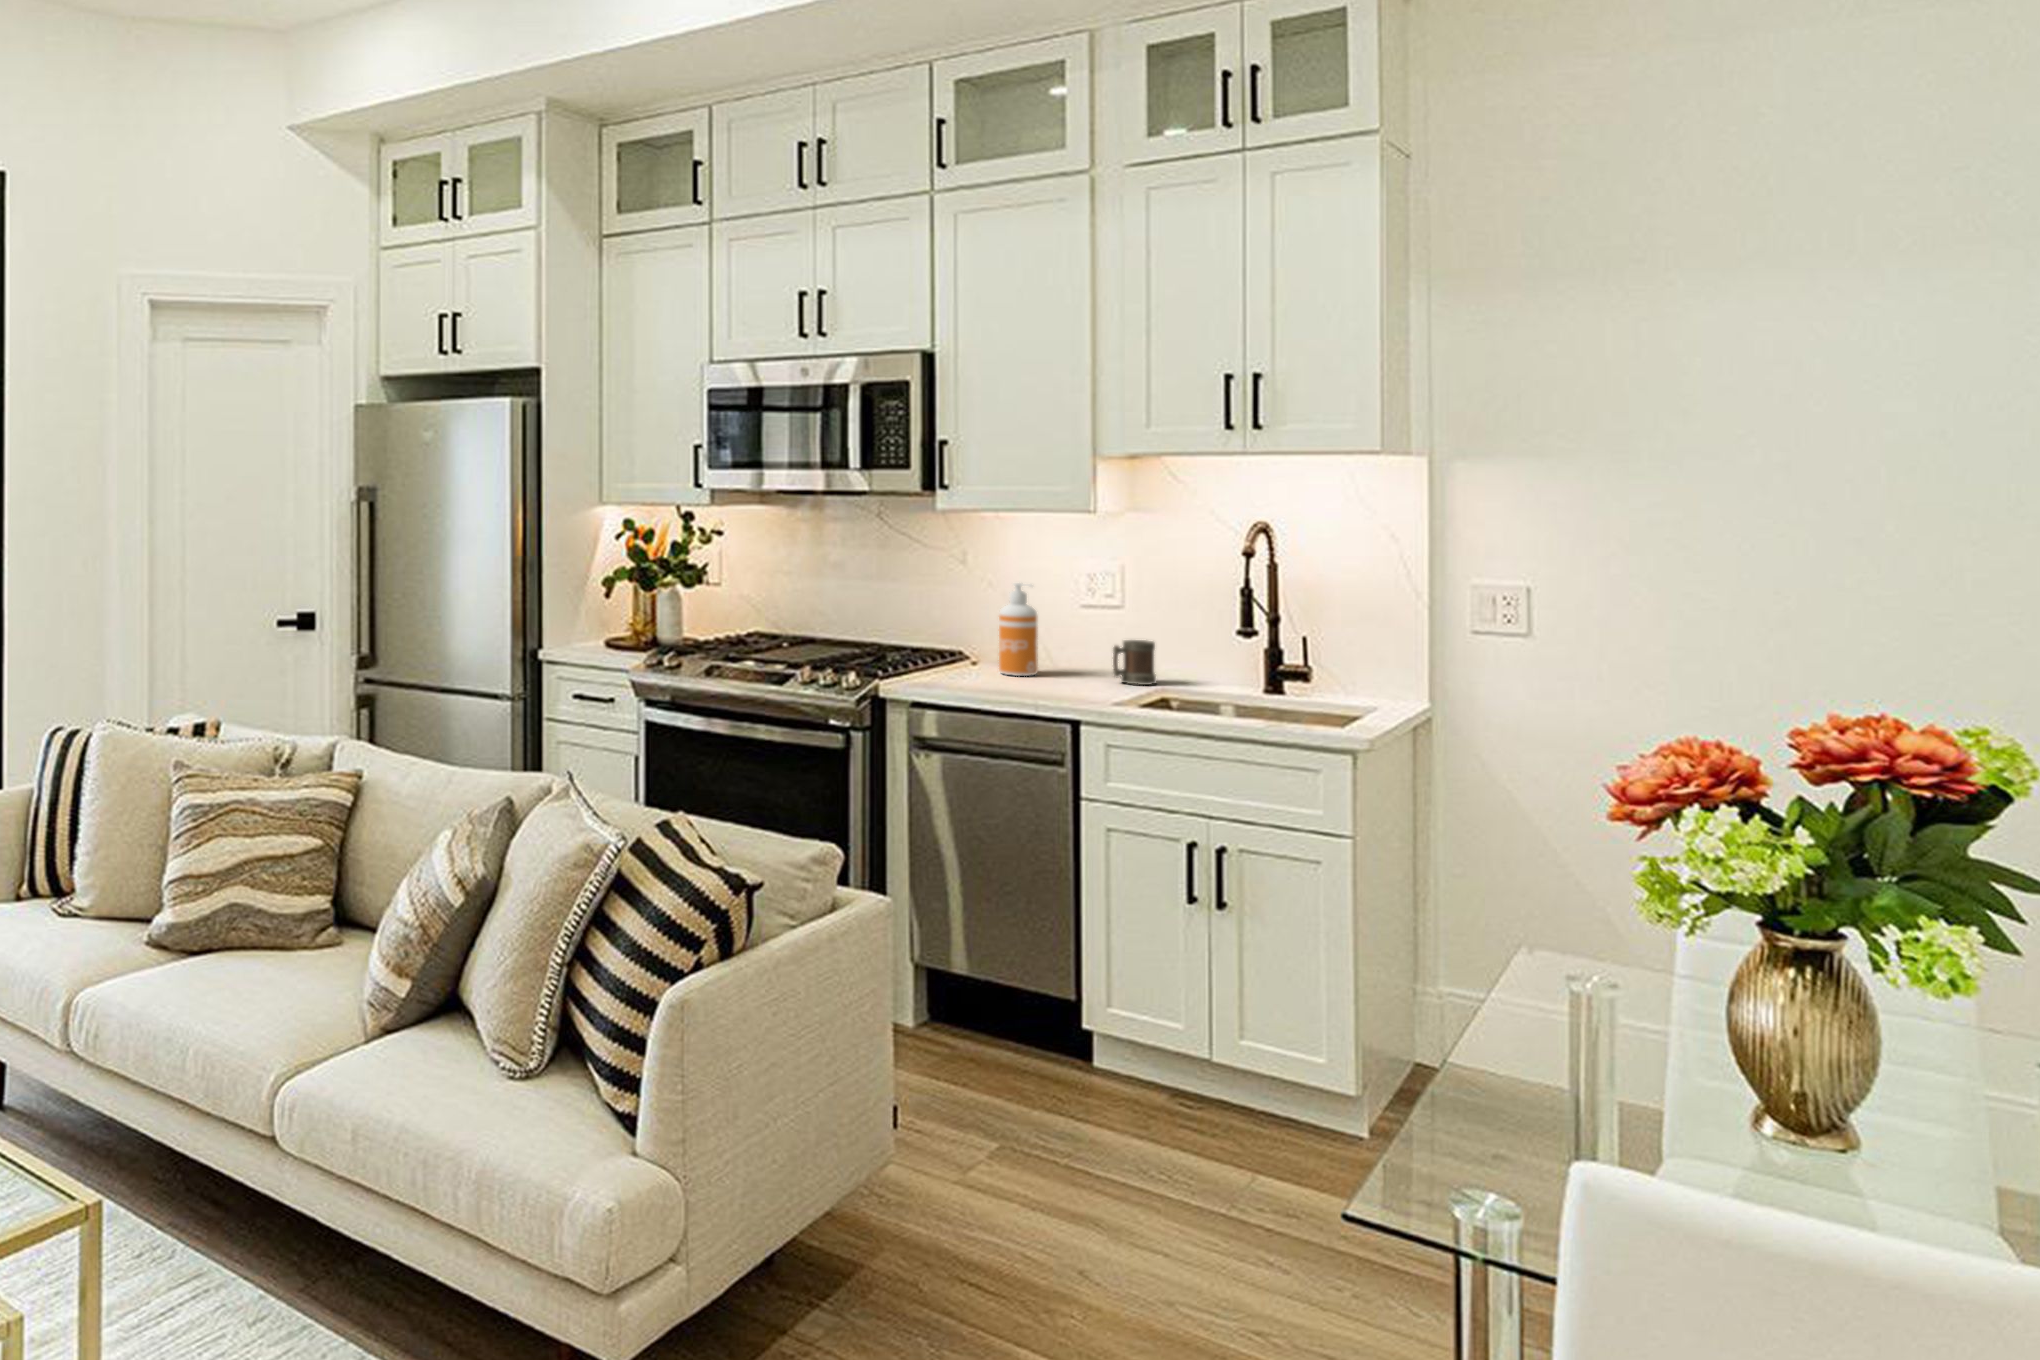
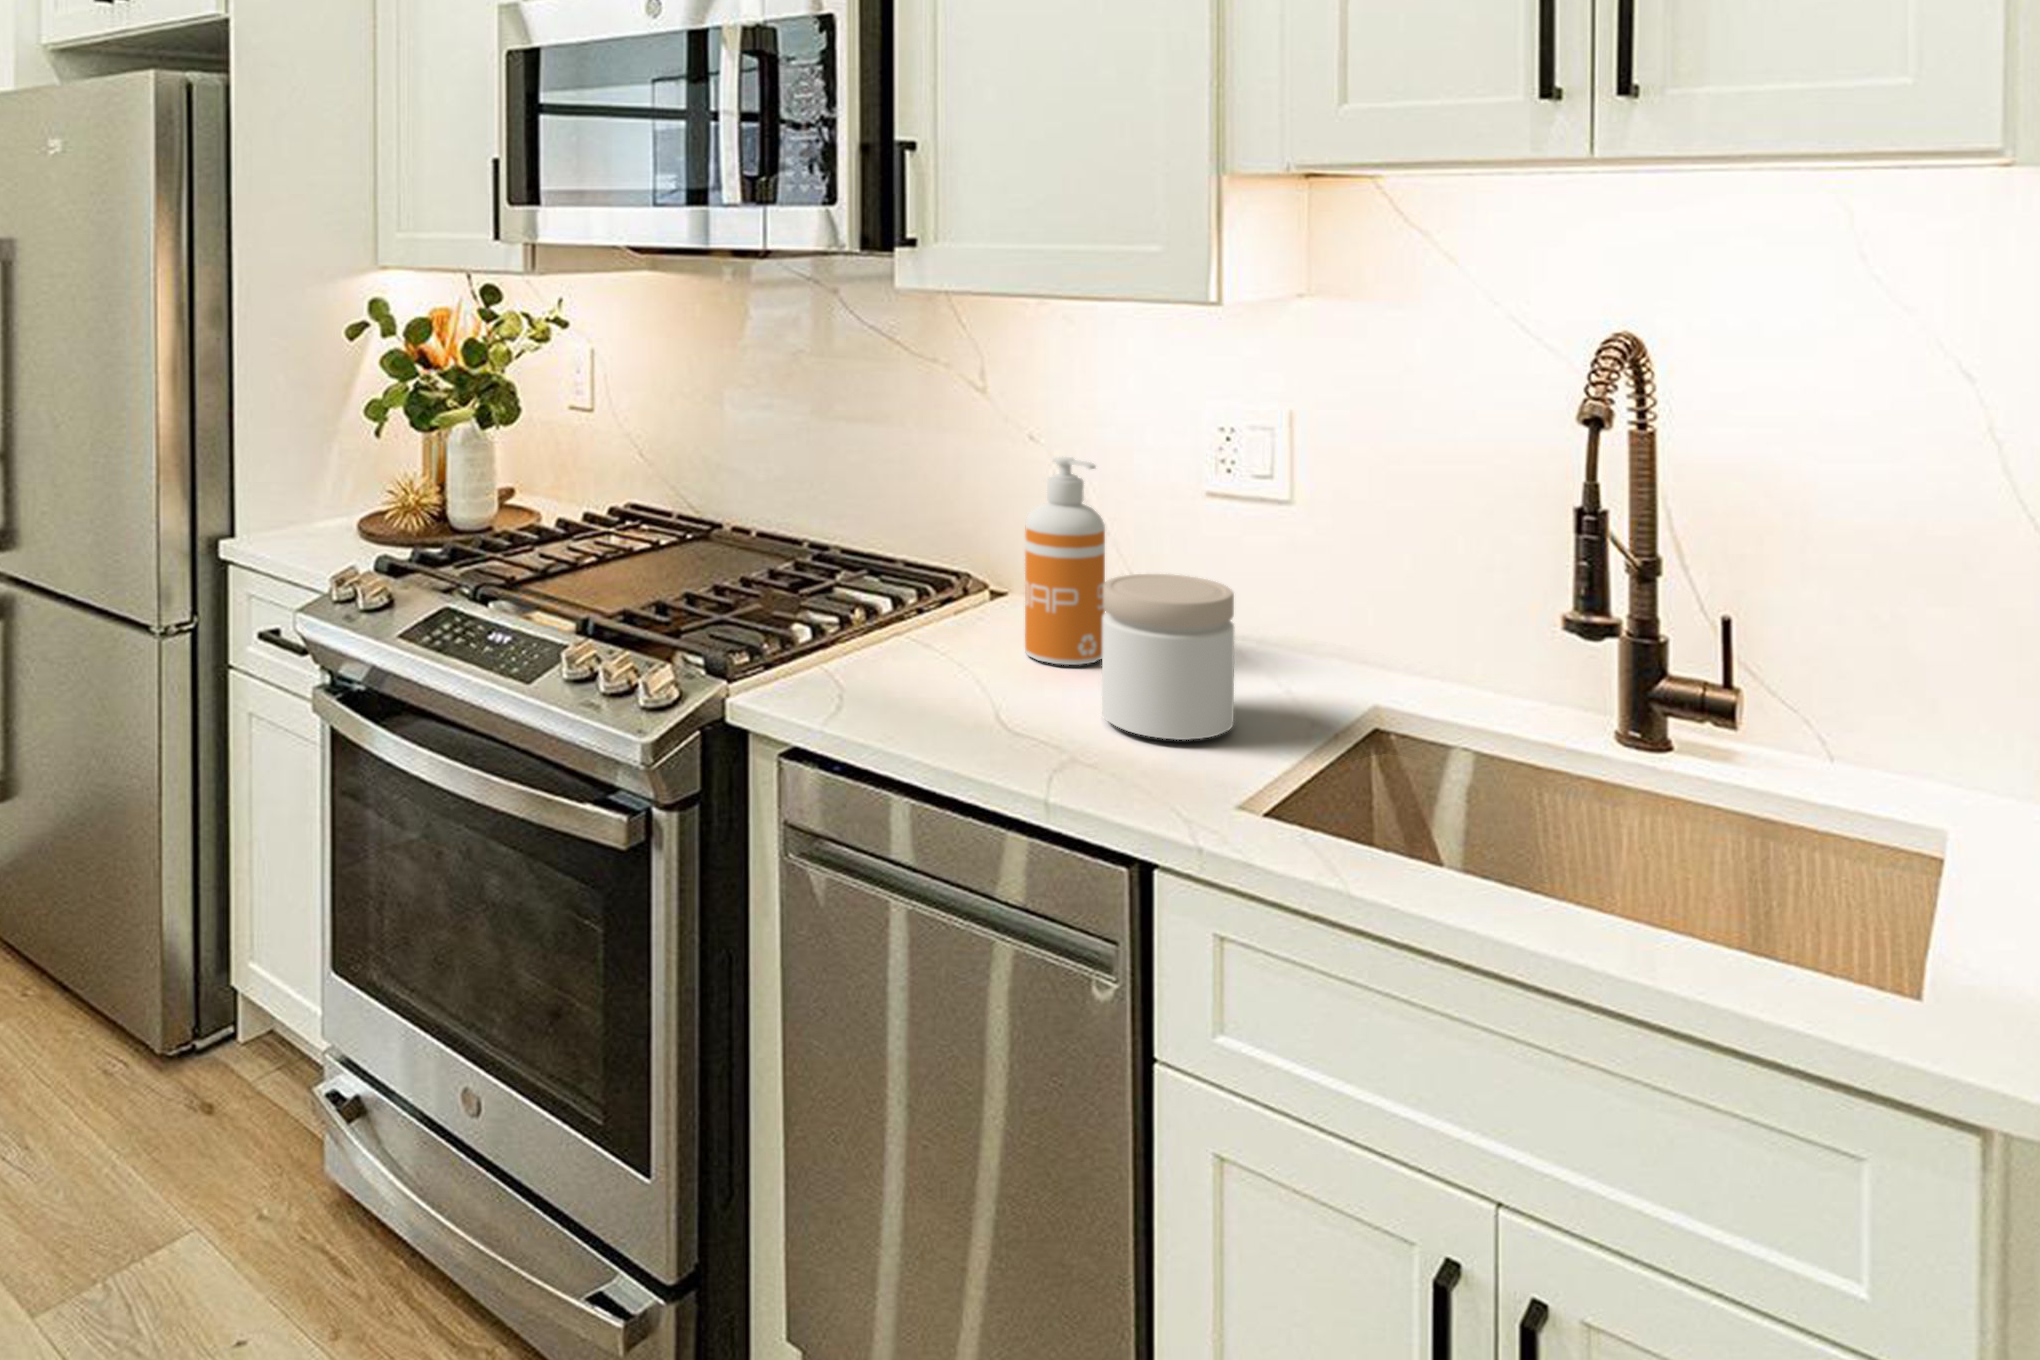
jar: none [1046,629,1104,692] -> present [1102,574,1234,740]
mug: present [1113,640,1156,685] -> none [1263,593,1363,708]

